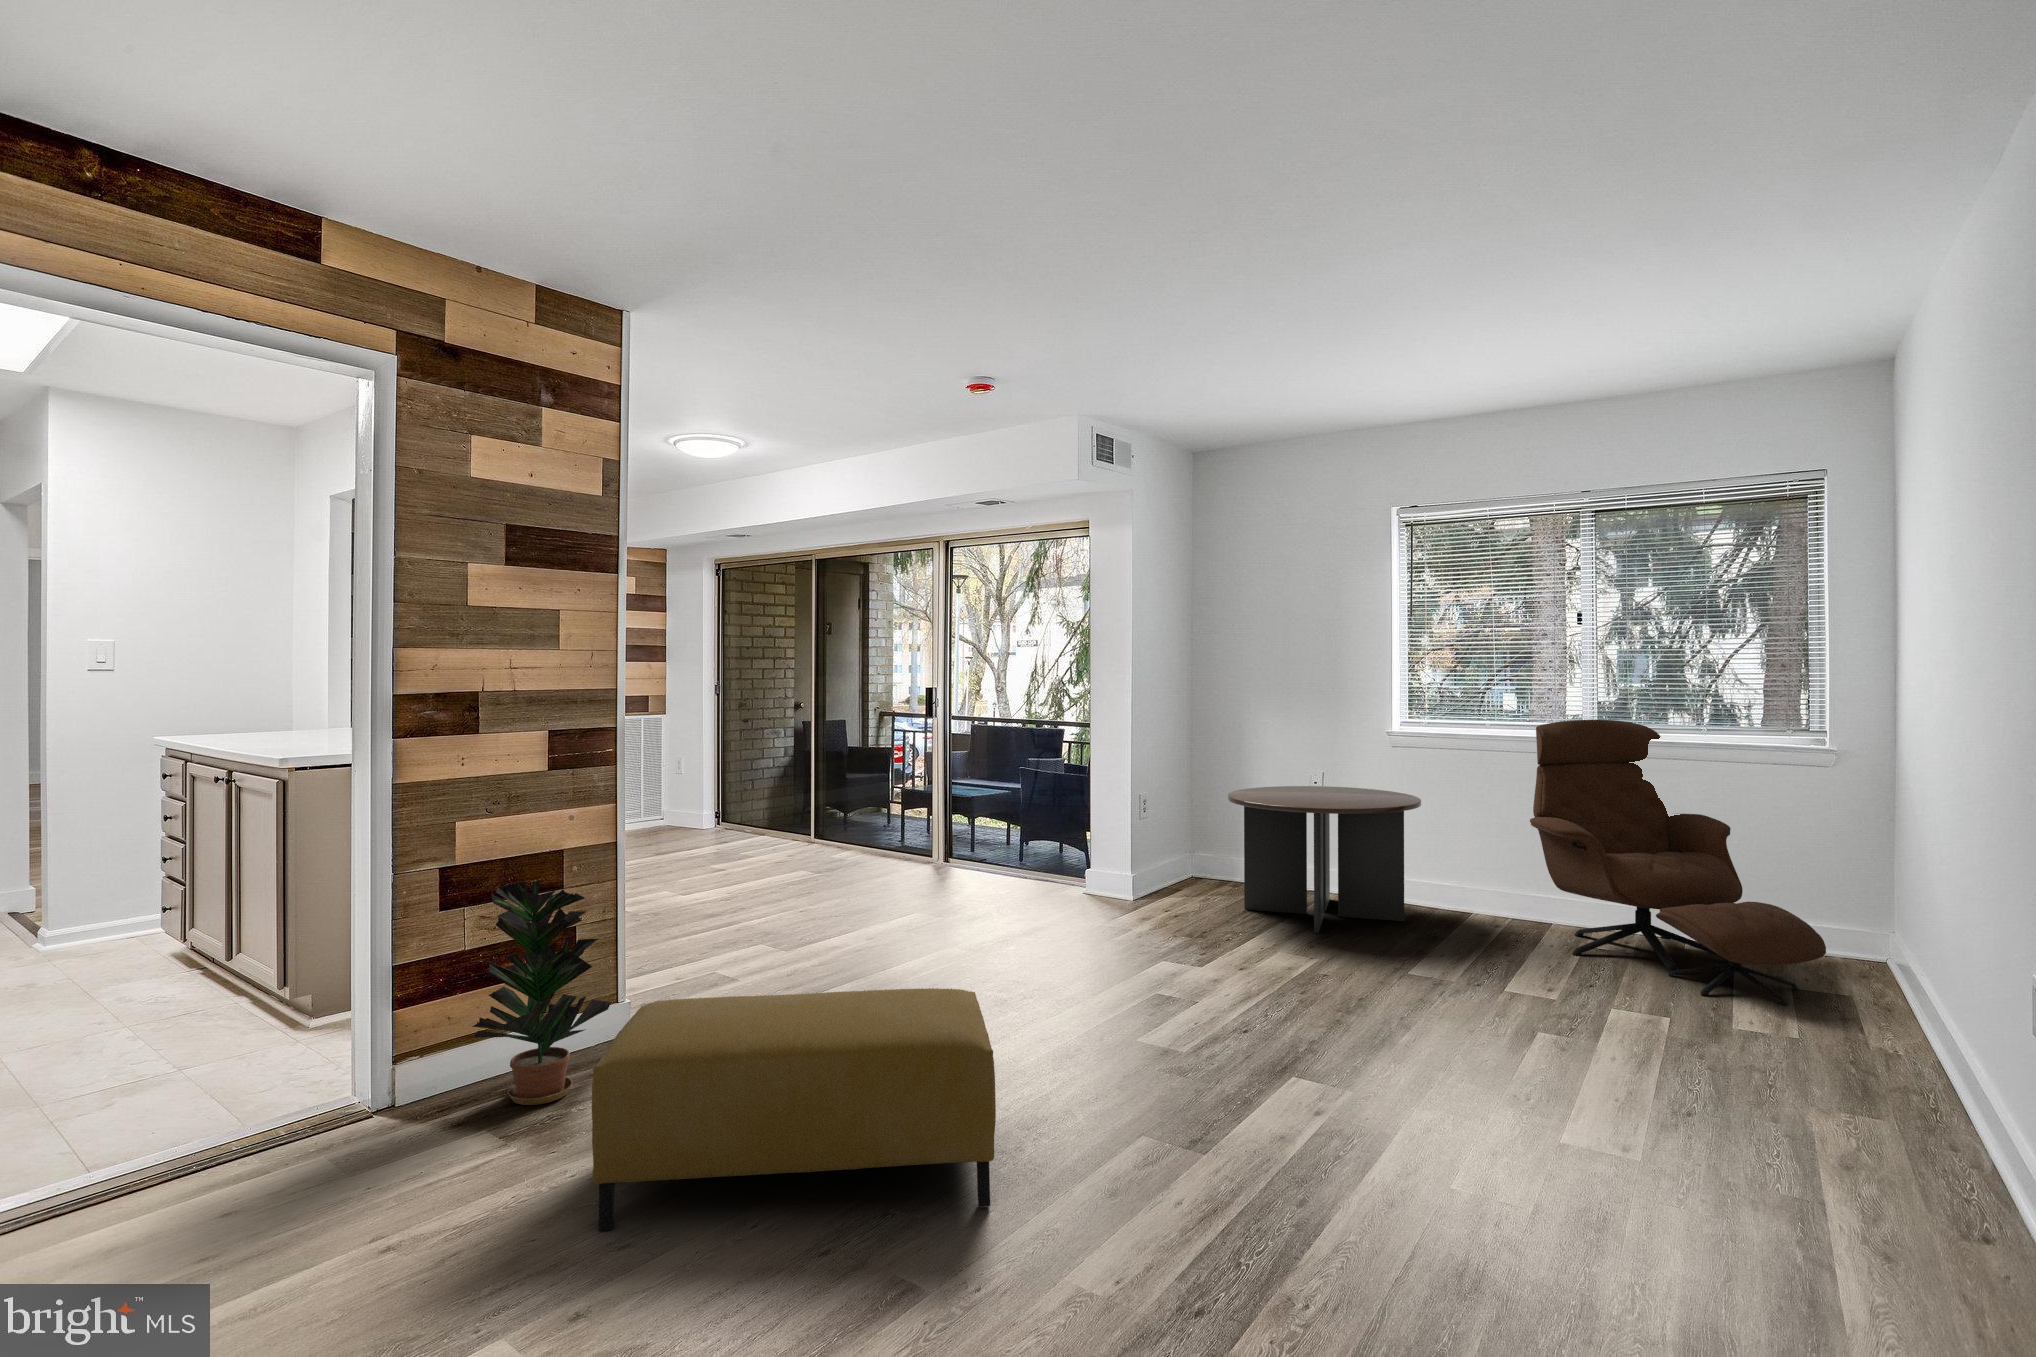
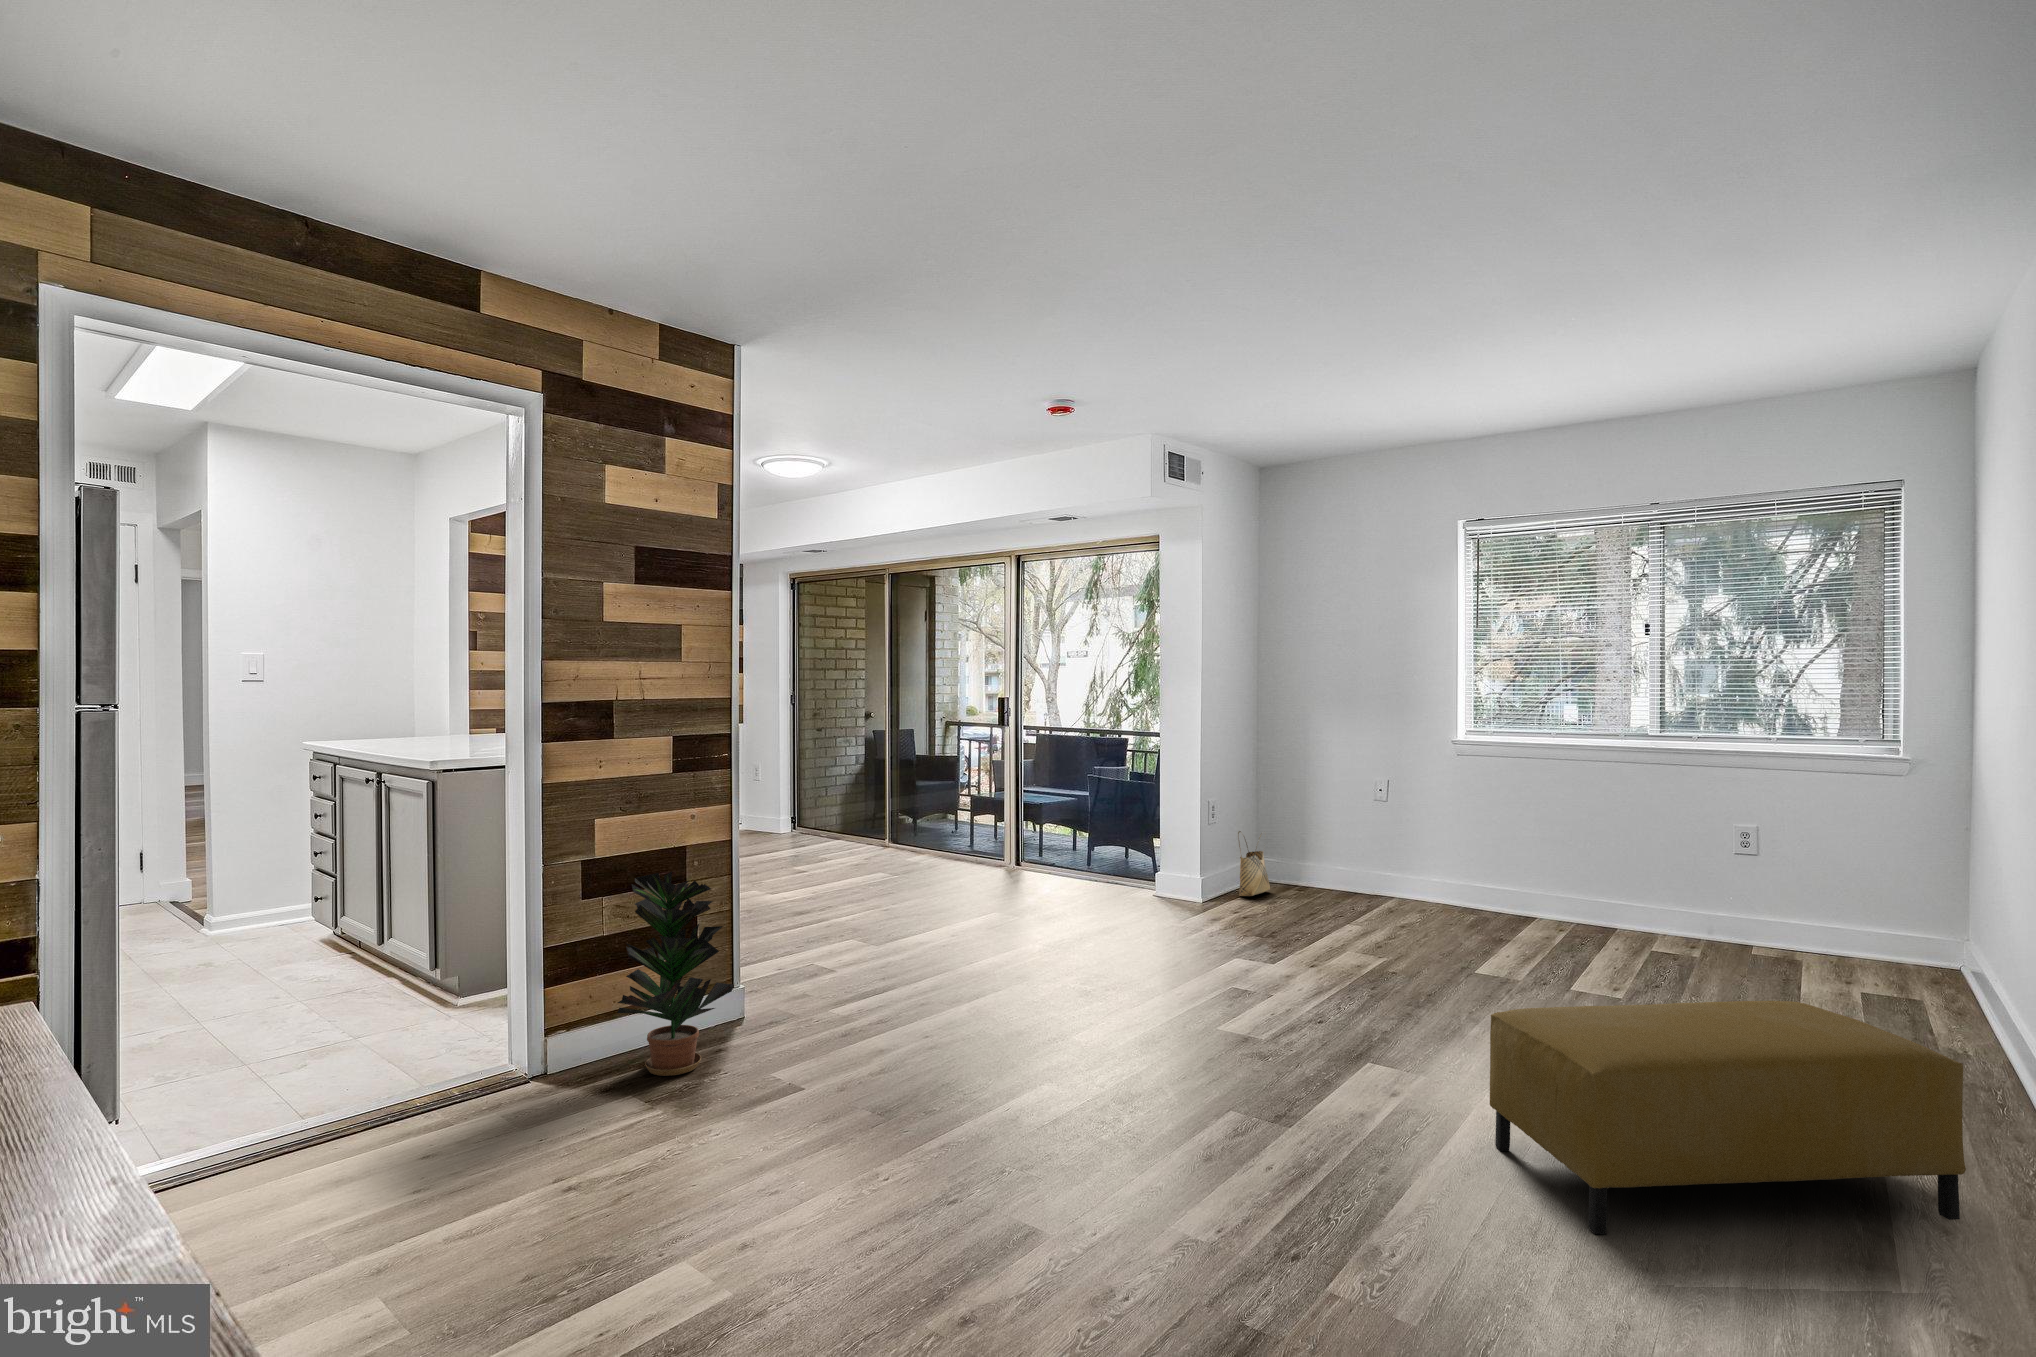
lounge chair: present [1530,720,1826,1004] -> none [1600,728,1896,1006]
coffee table: present [1228,786,1421,933] -> none [1299,793,1491,936]
woven basket: none [1168,825,1200,892] -> present [1238,831,1270,896]
ottoman: present [592,988,996,1230] -> present [1490,1001,1966,1234]

